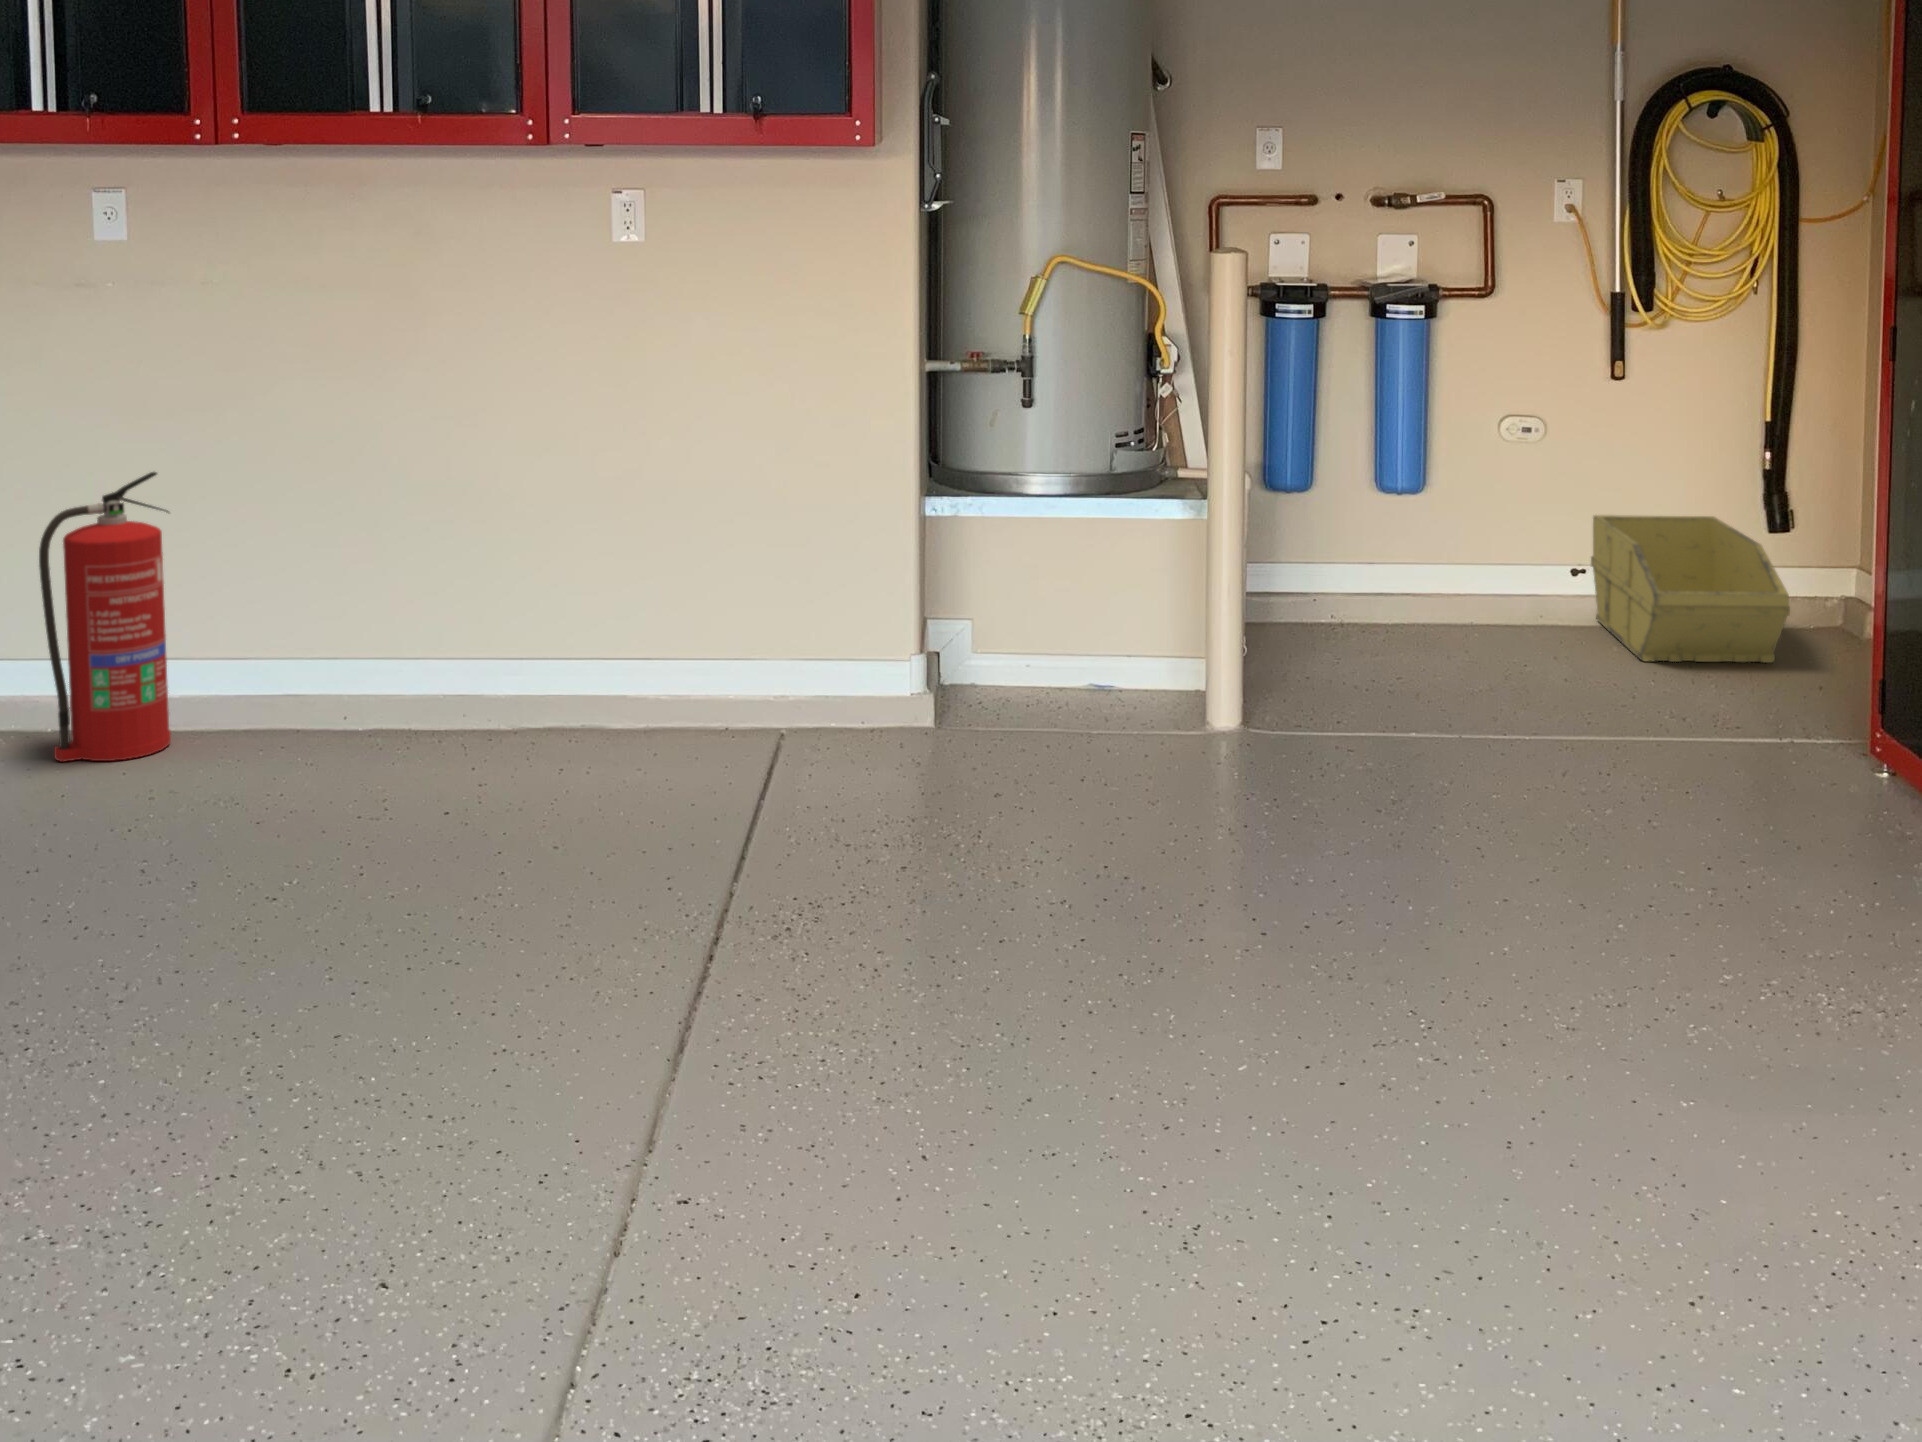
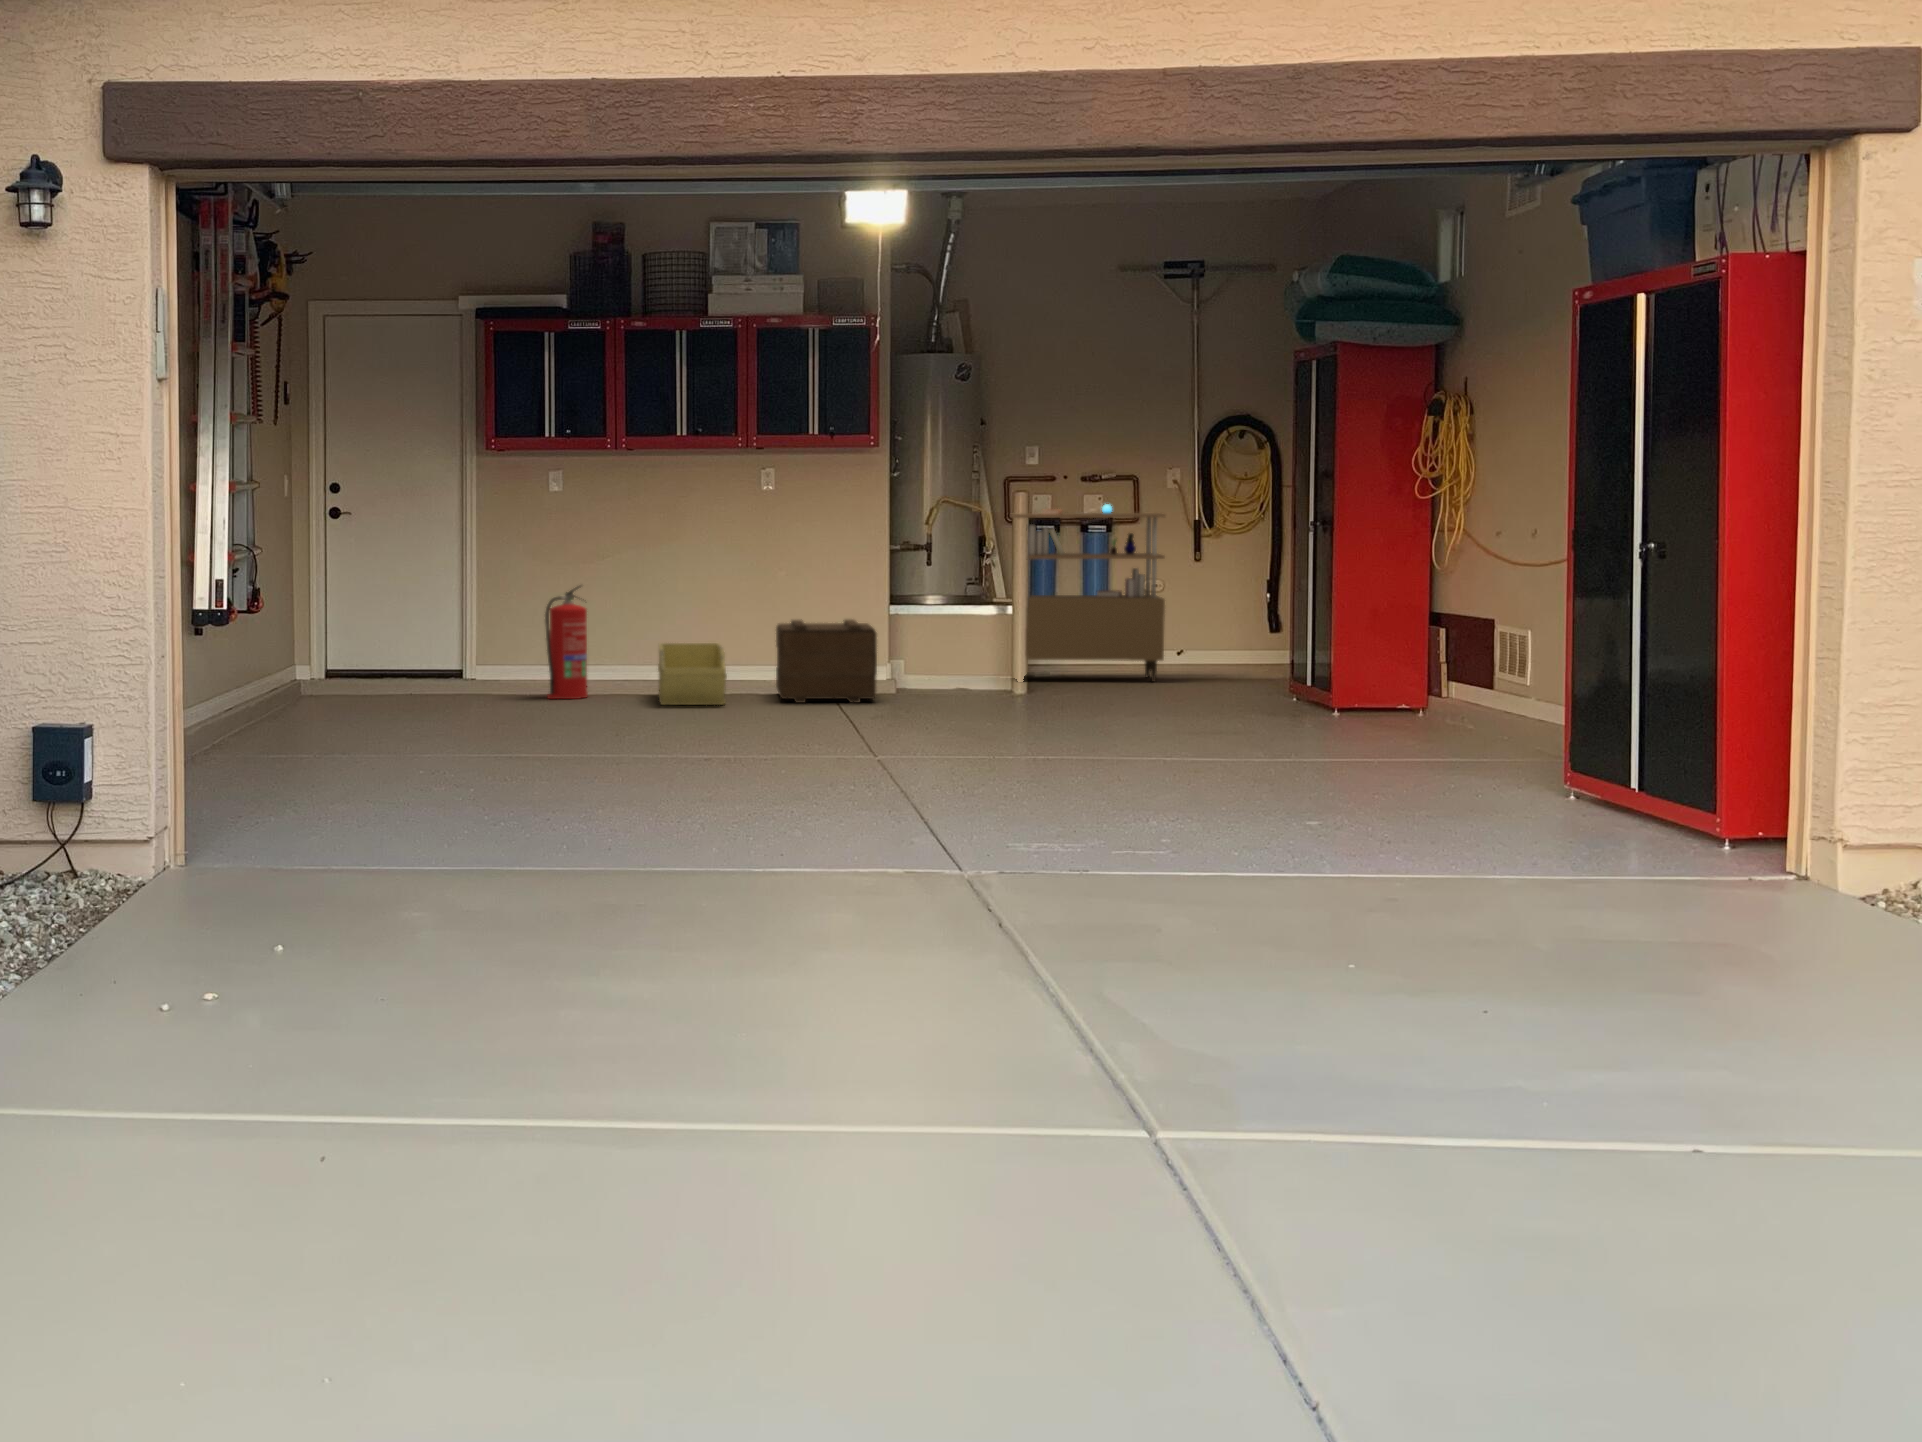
shelving unit: none [1213,263,1558,665] -> present [1011,504,1165,682]
storage bin: present [1591,515,1790,663] -> present [658,643,727,705]
wooden crate: none [602,556,861,791] -> present [776,619,877,703]

